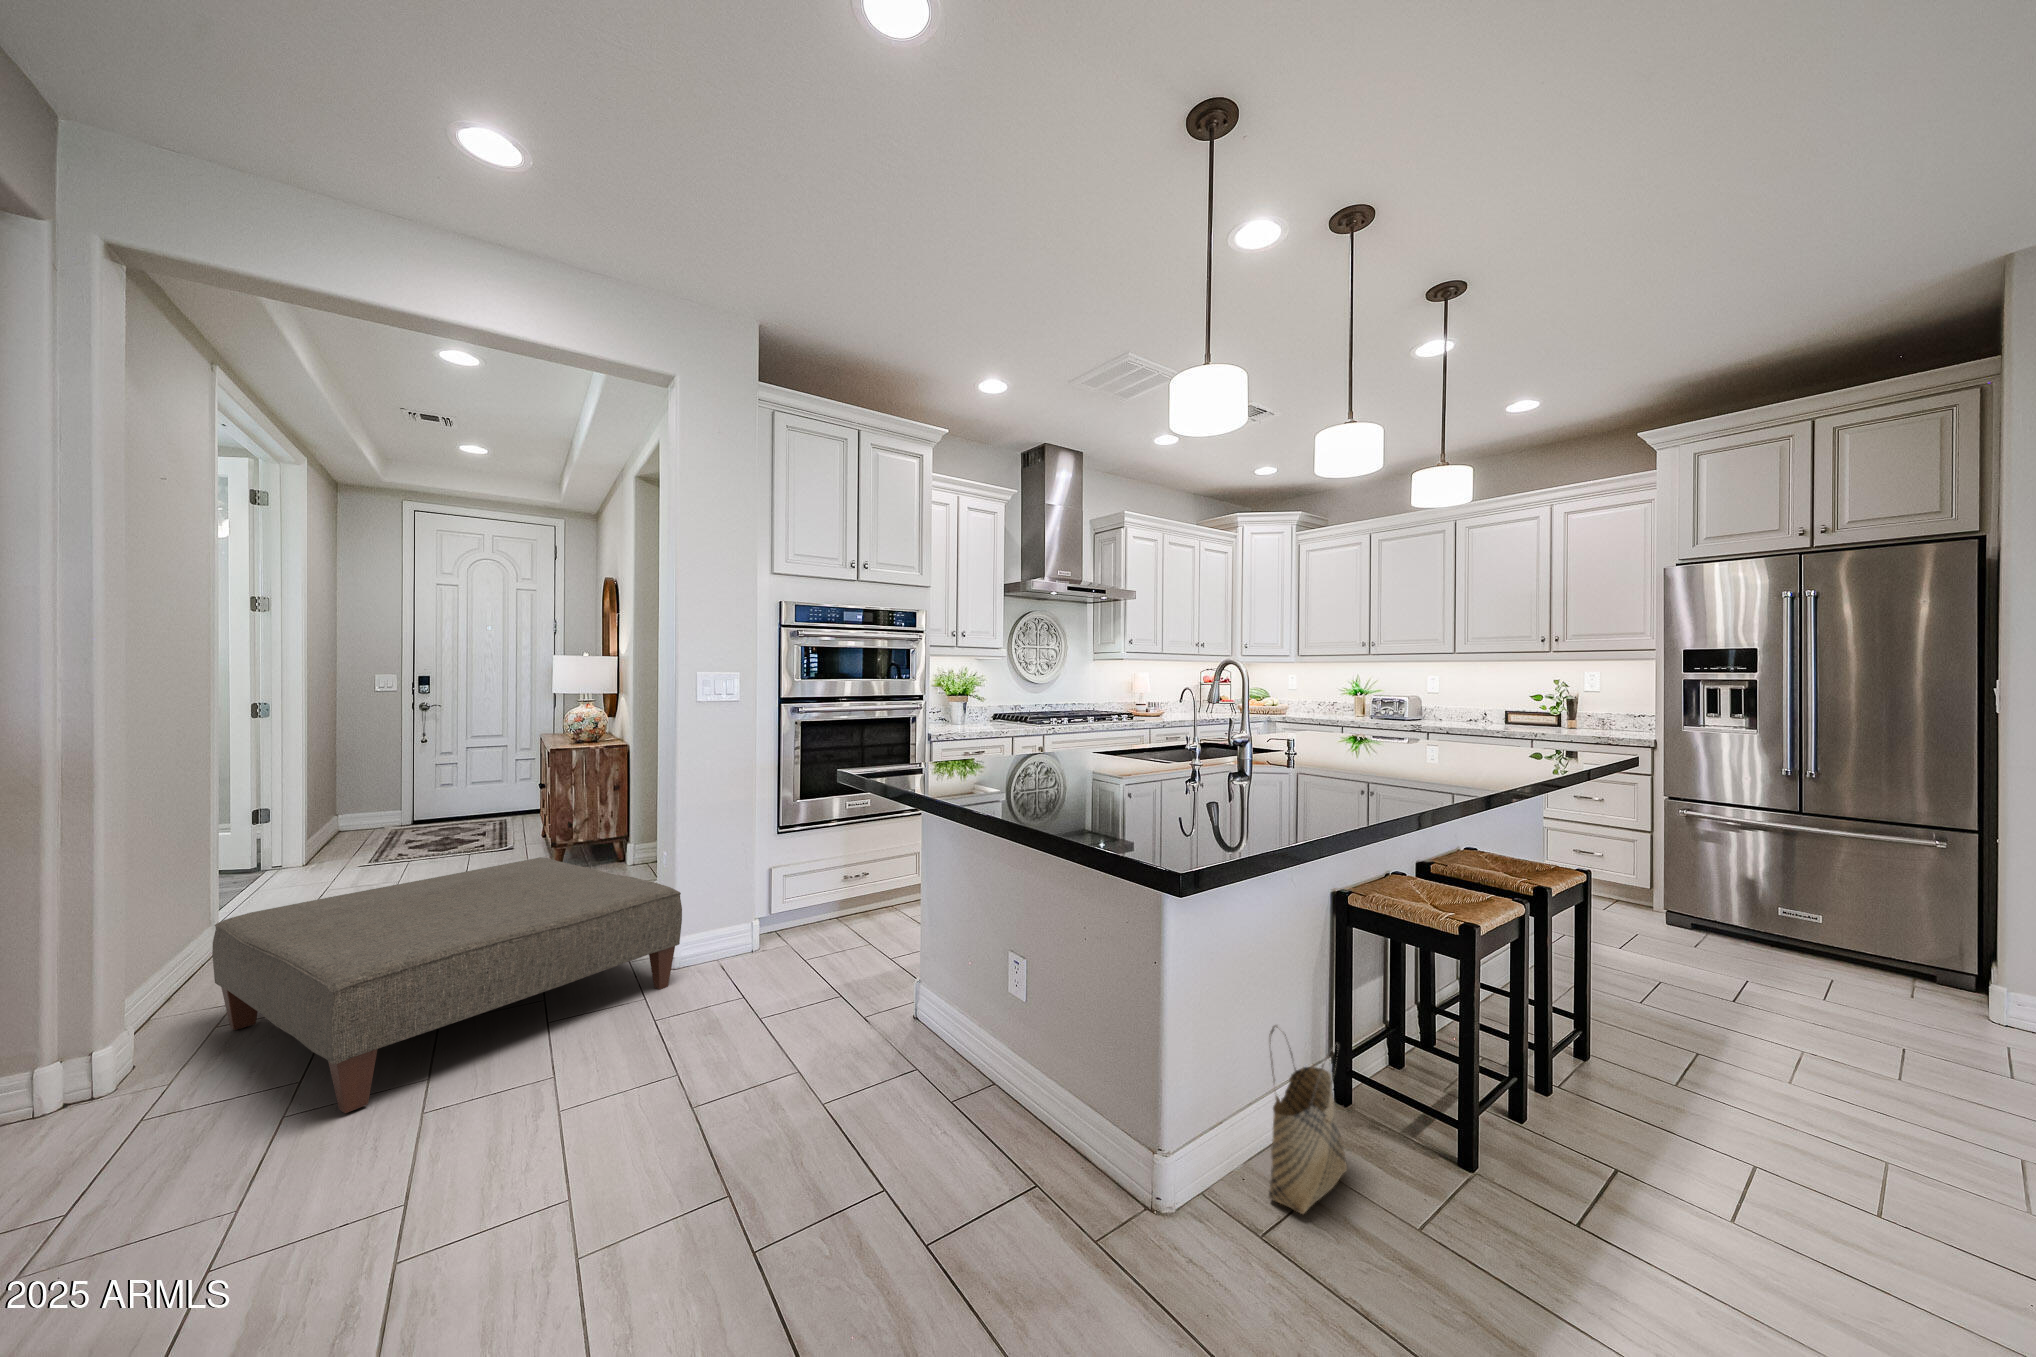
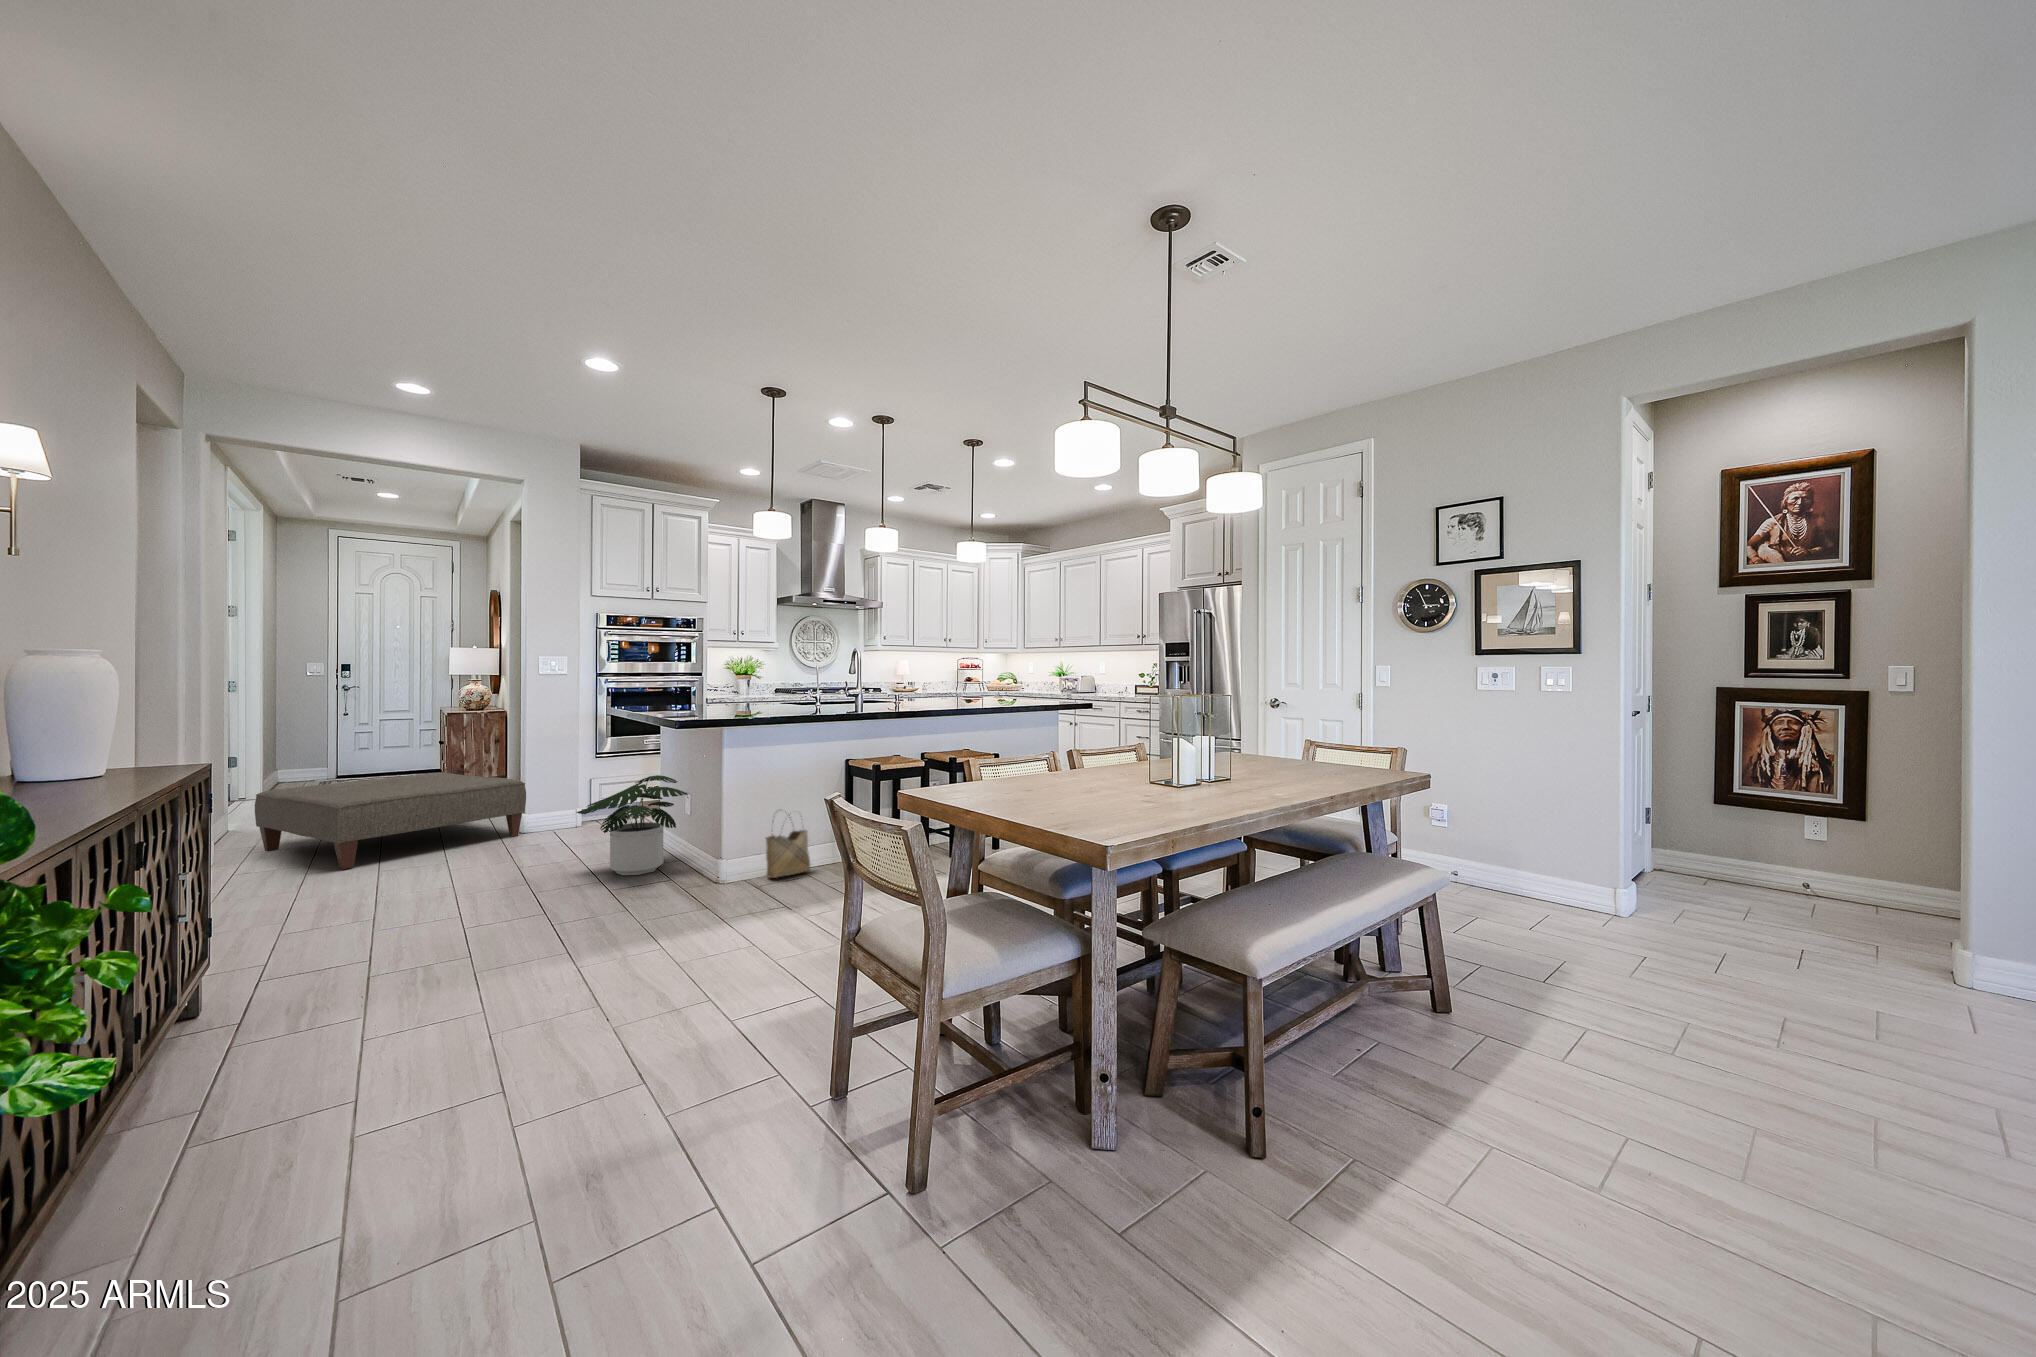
potted plant: none [823,920,1065,1170] -> present [577,775,688,875]

